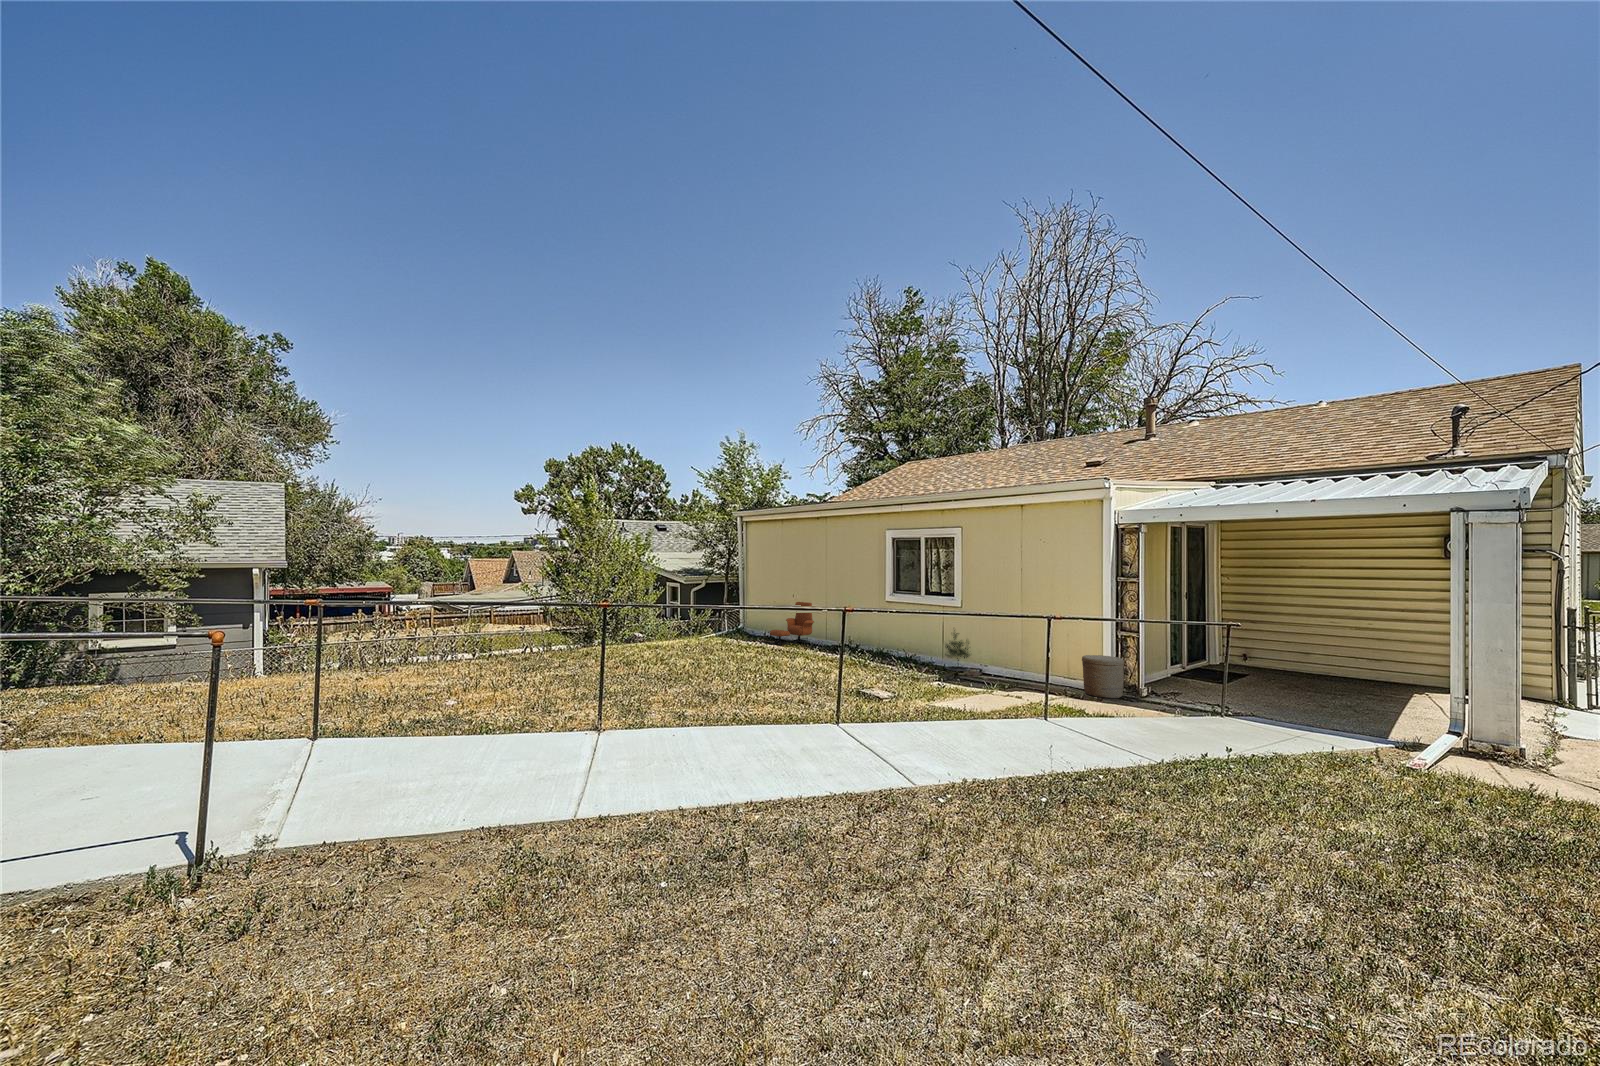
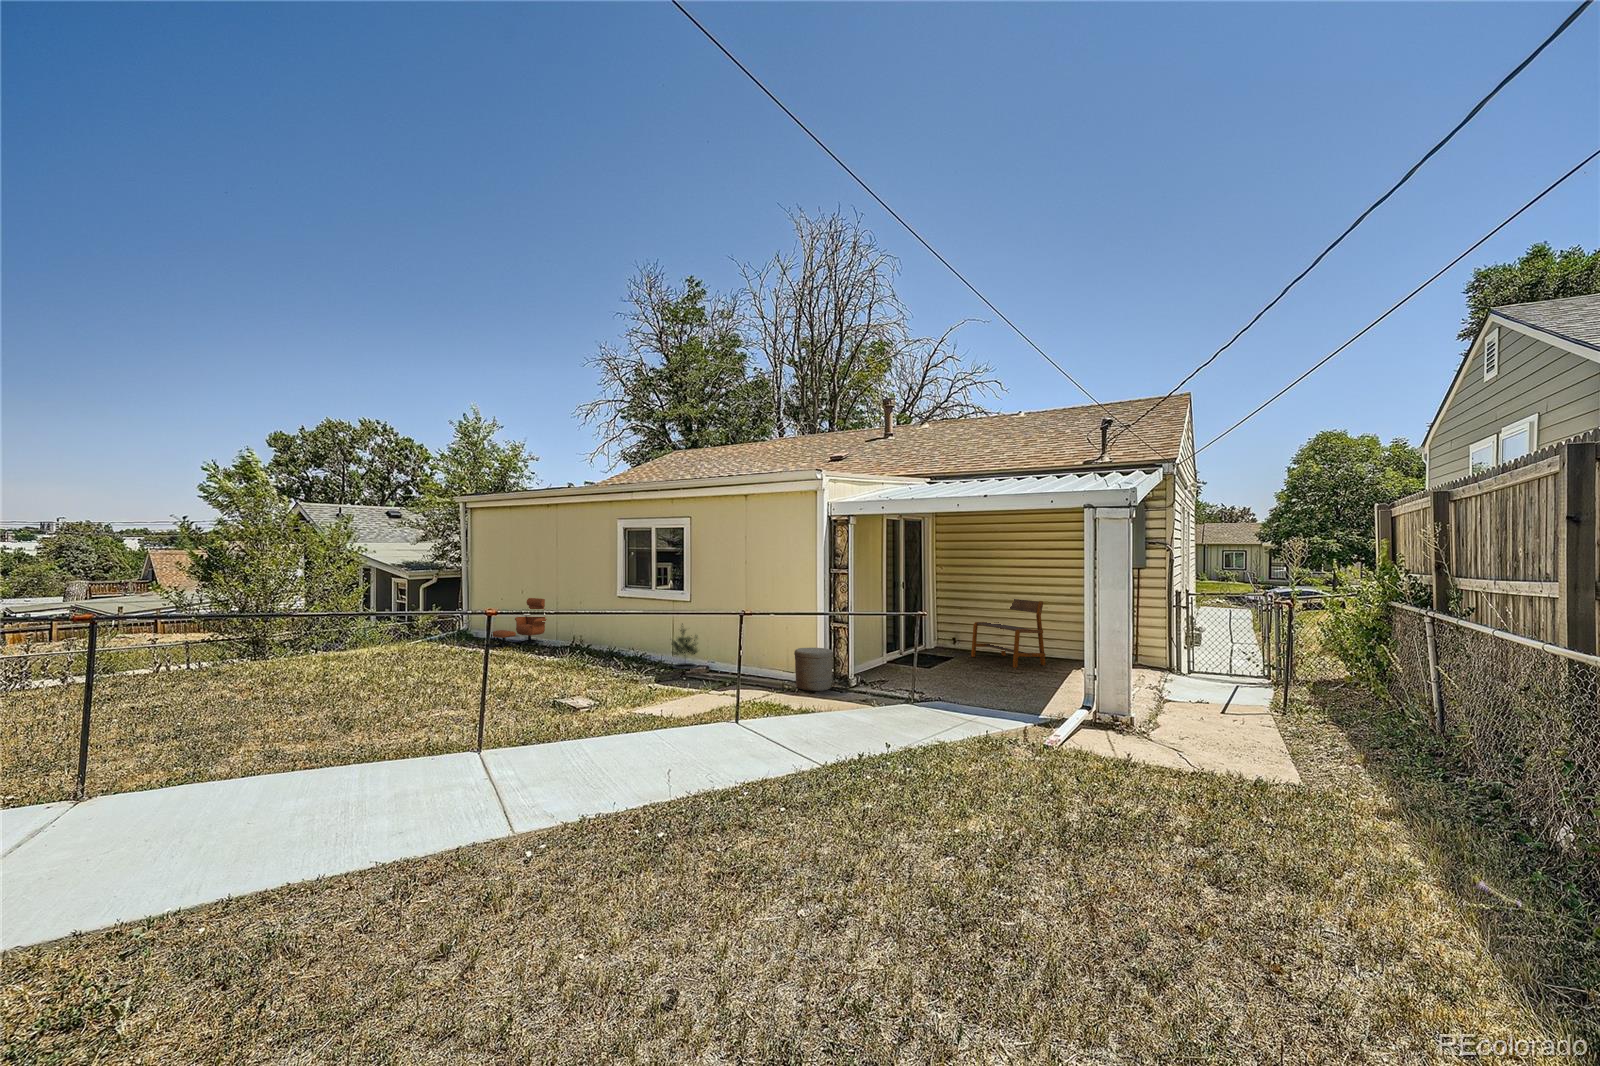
bench: none [1270,612,1373,690] -> present [971,599,1045,668]

